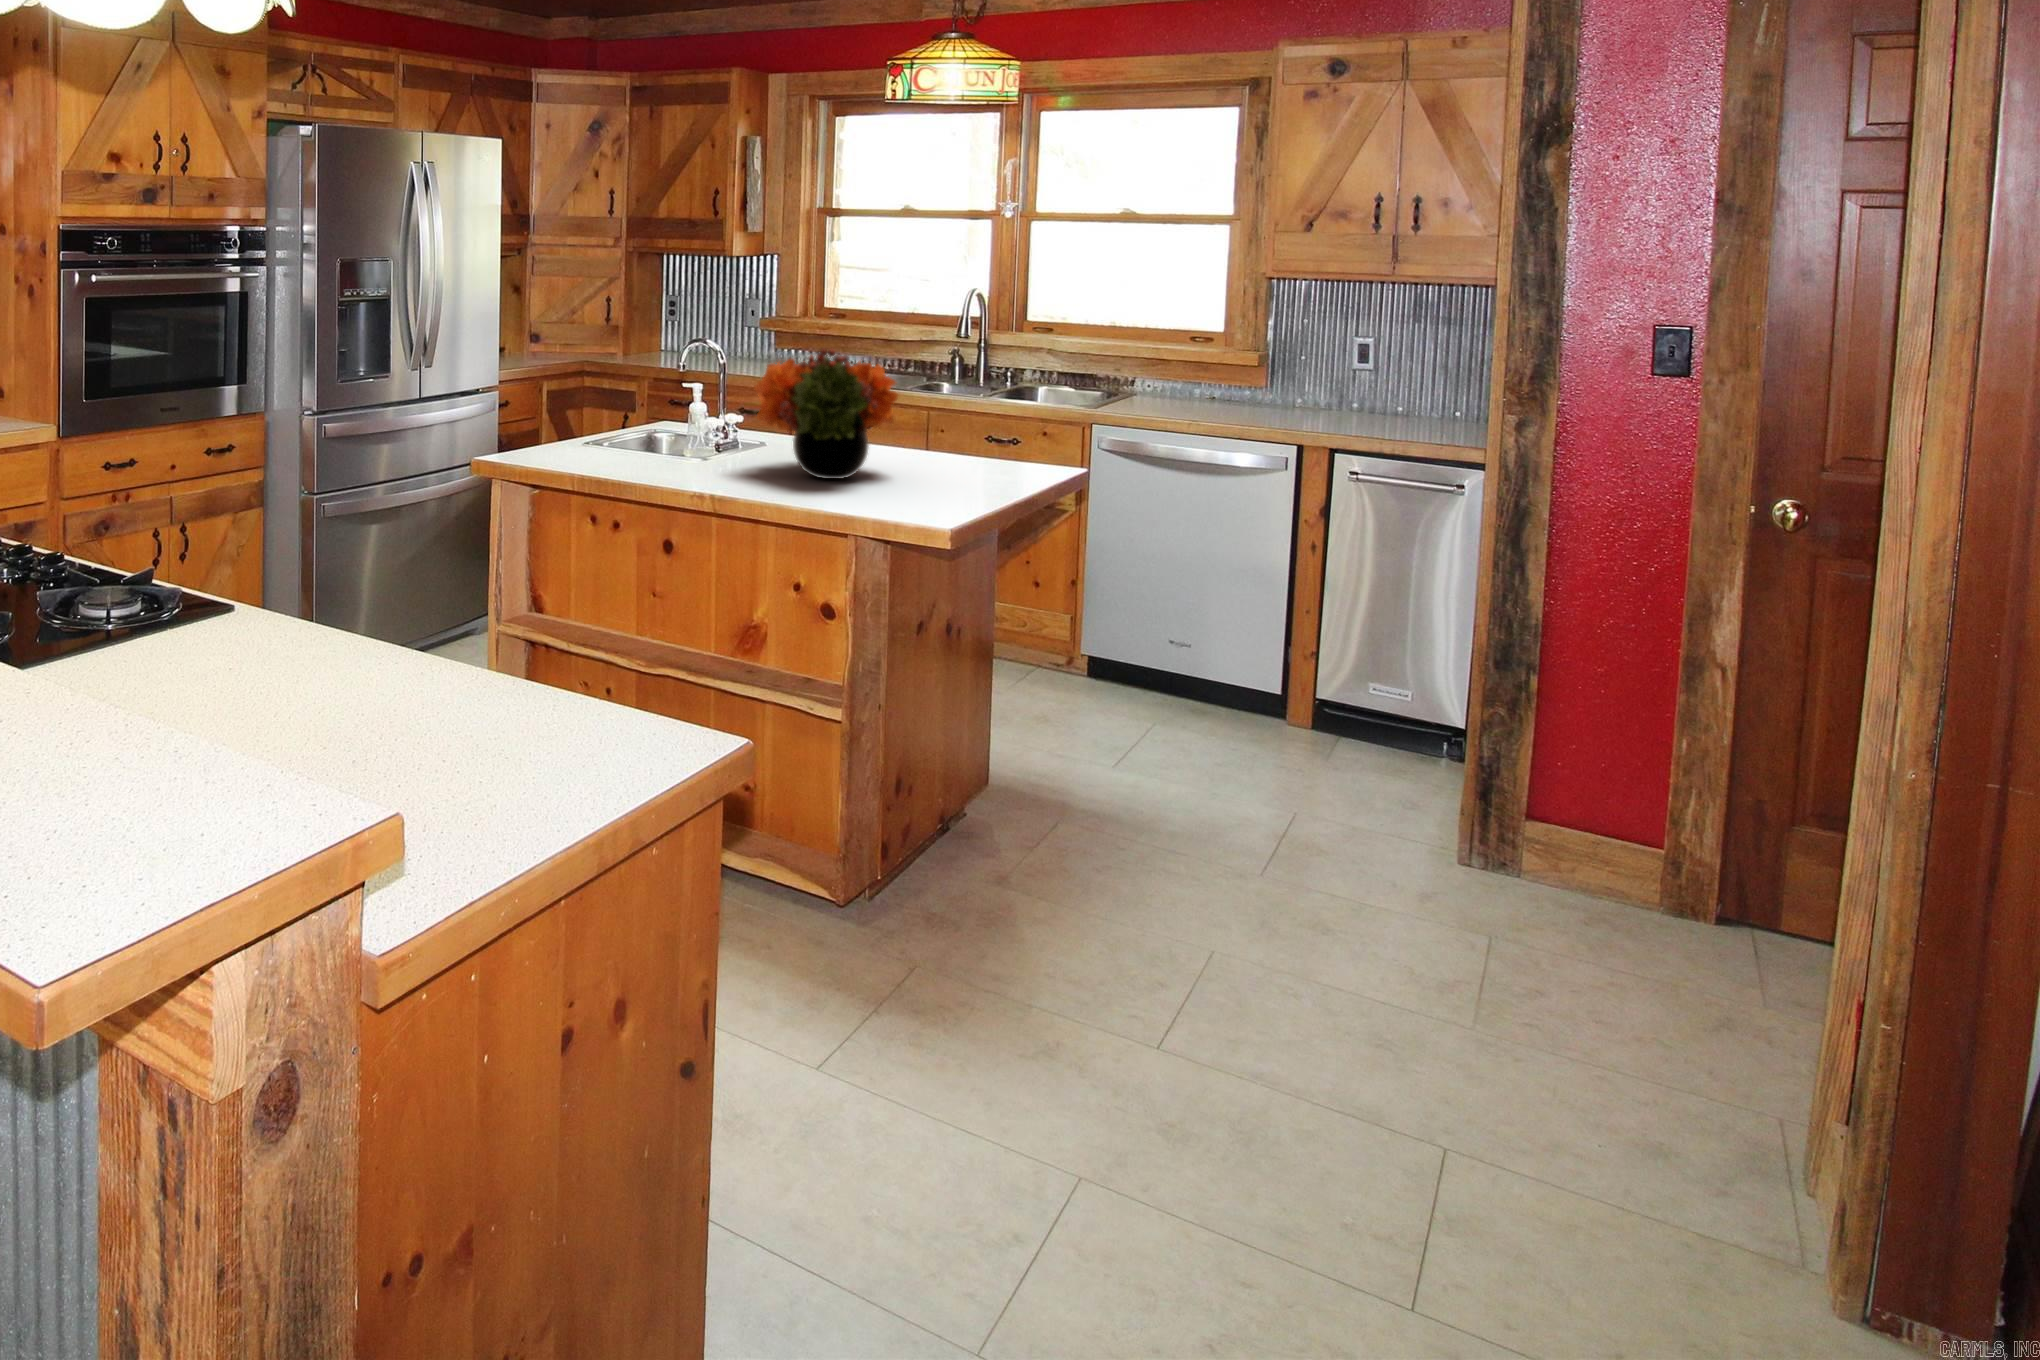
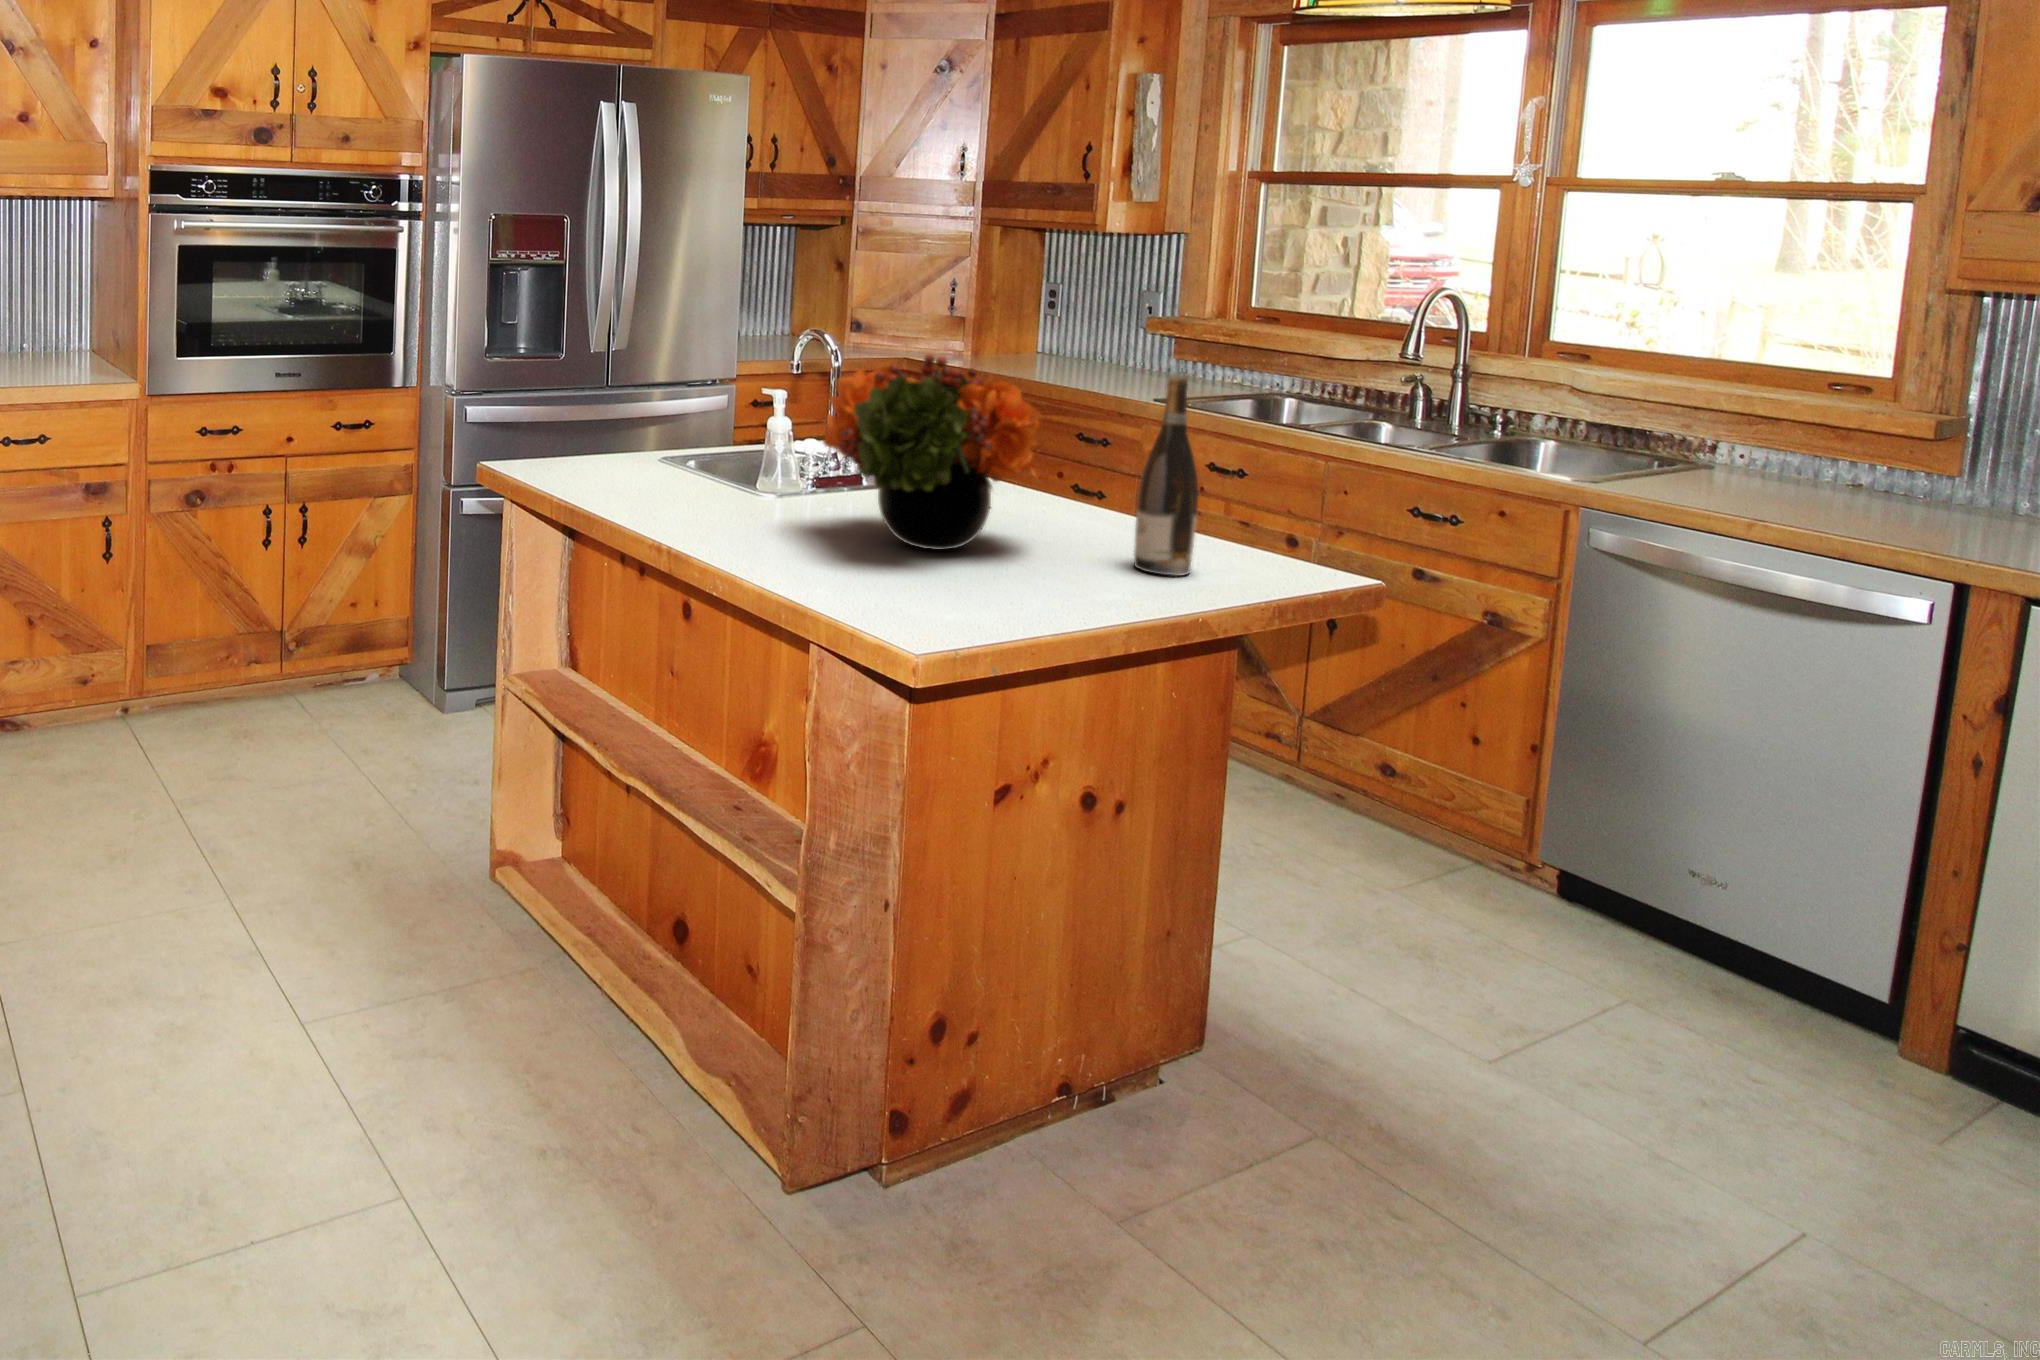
wine bottle: none [953,352,991,479] -> present [1134,377,1199,576]

